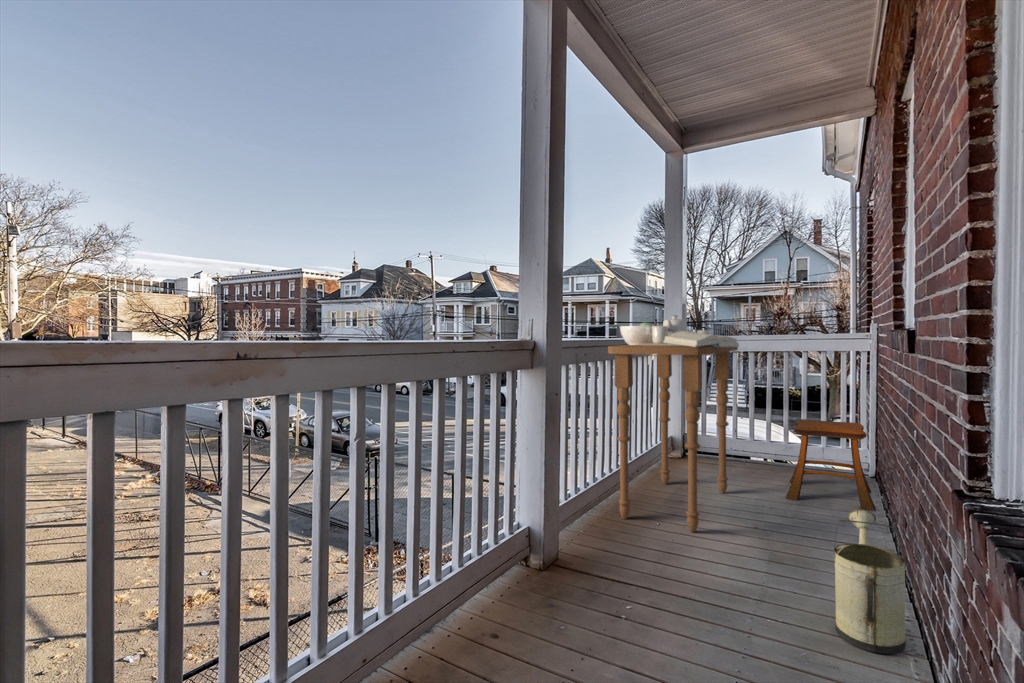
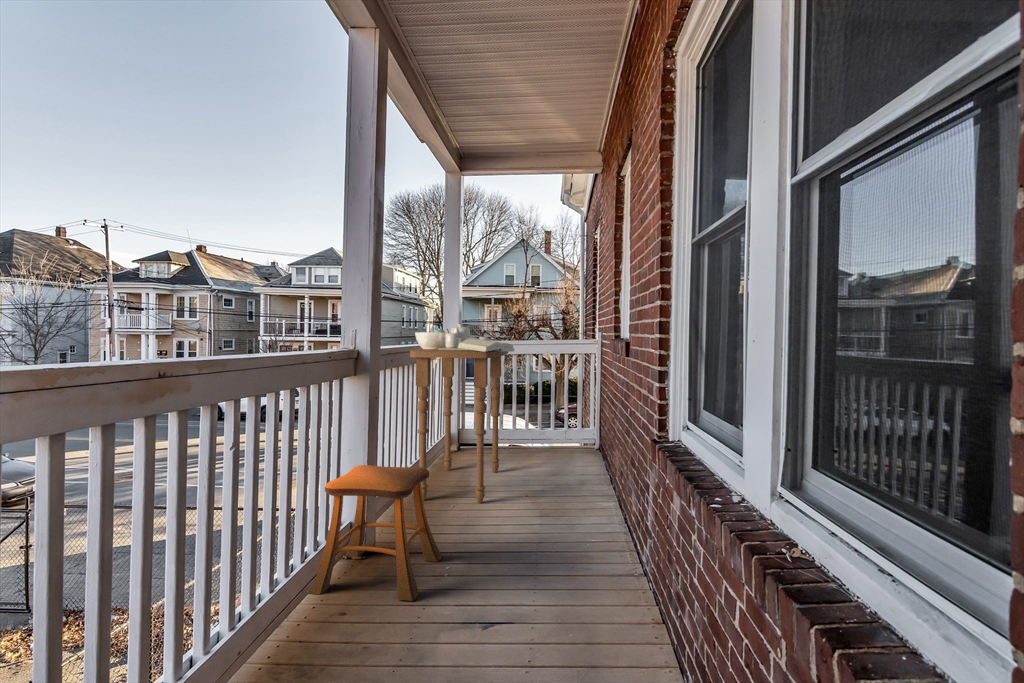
stool: present [786,419,876,511] -> present [306,465,442,601]
watering can: present [834,509,906,654] -> none [584,466,625,555]

